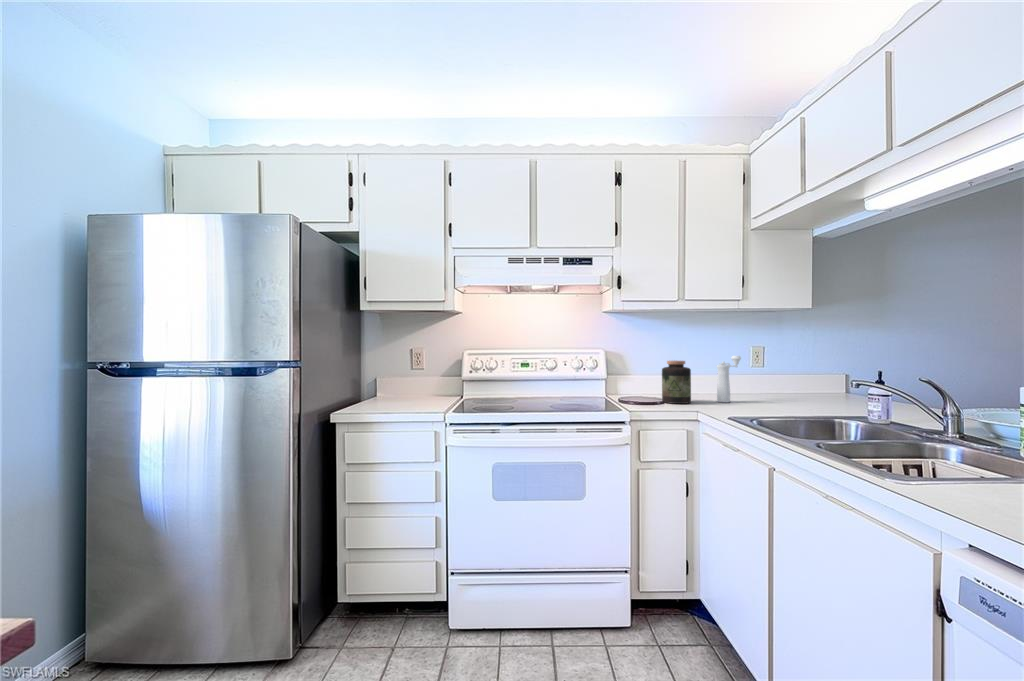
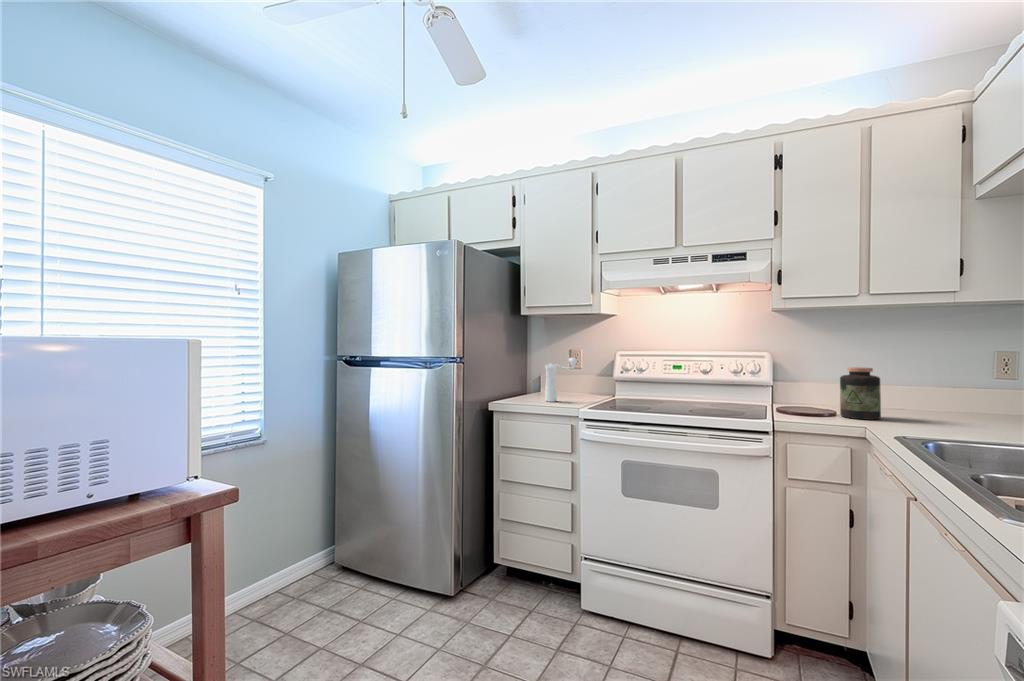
pepper mill: present [717,356,741,402] -> present [545,358,577,402]

